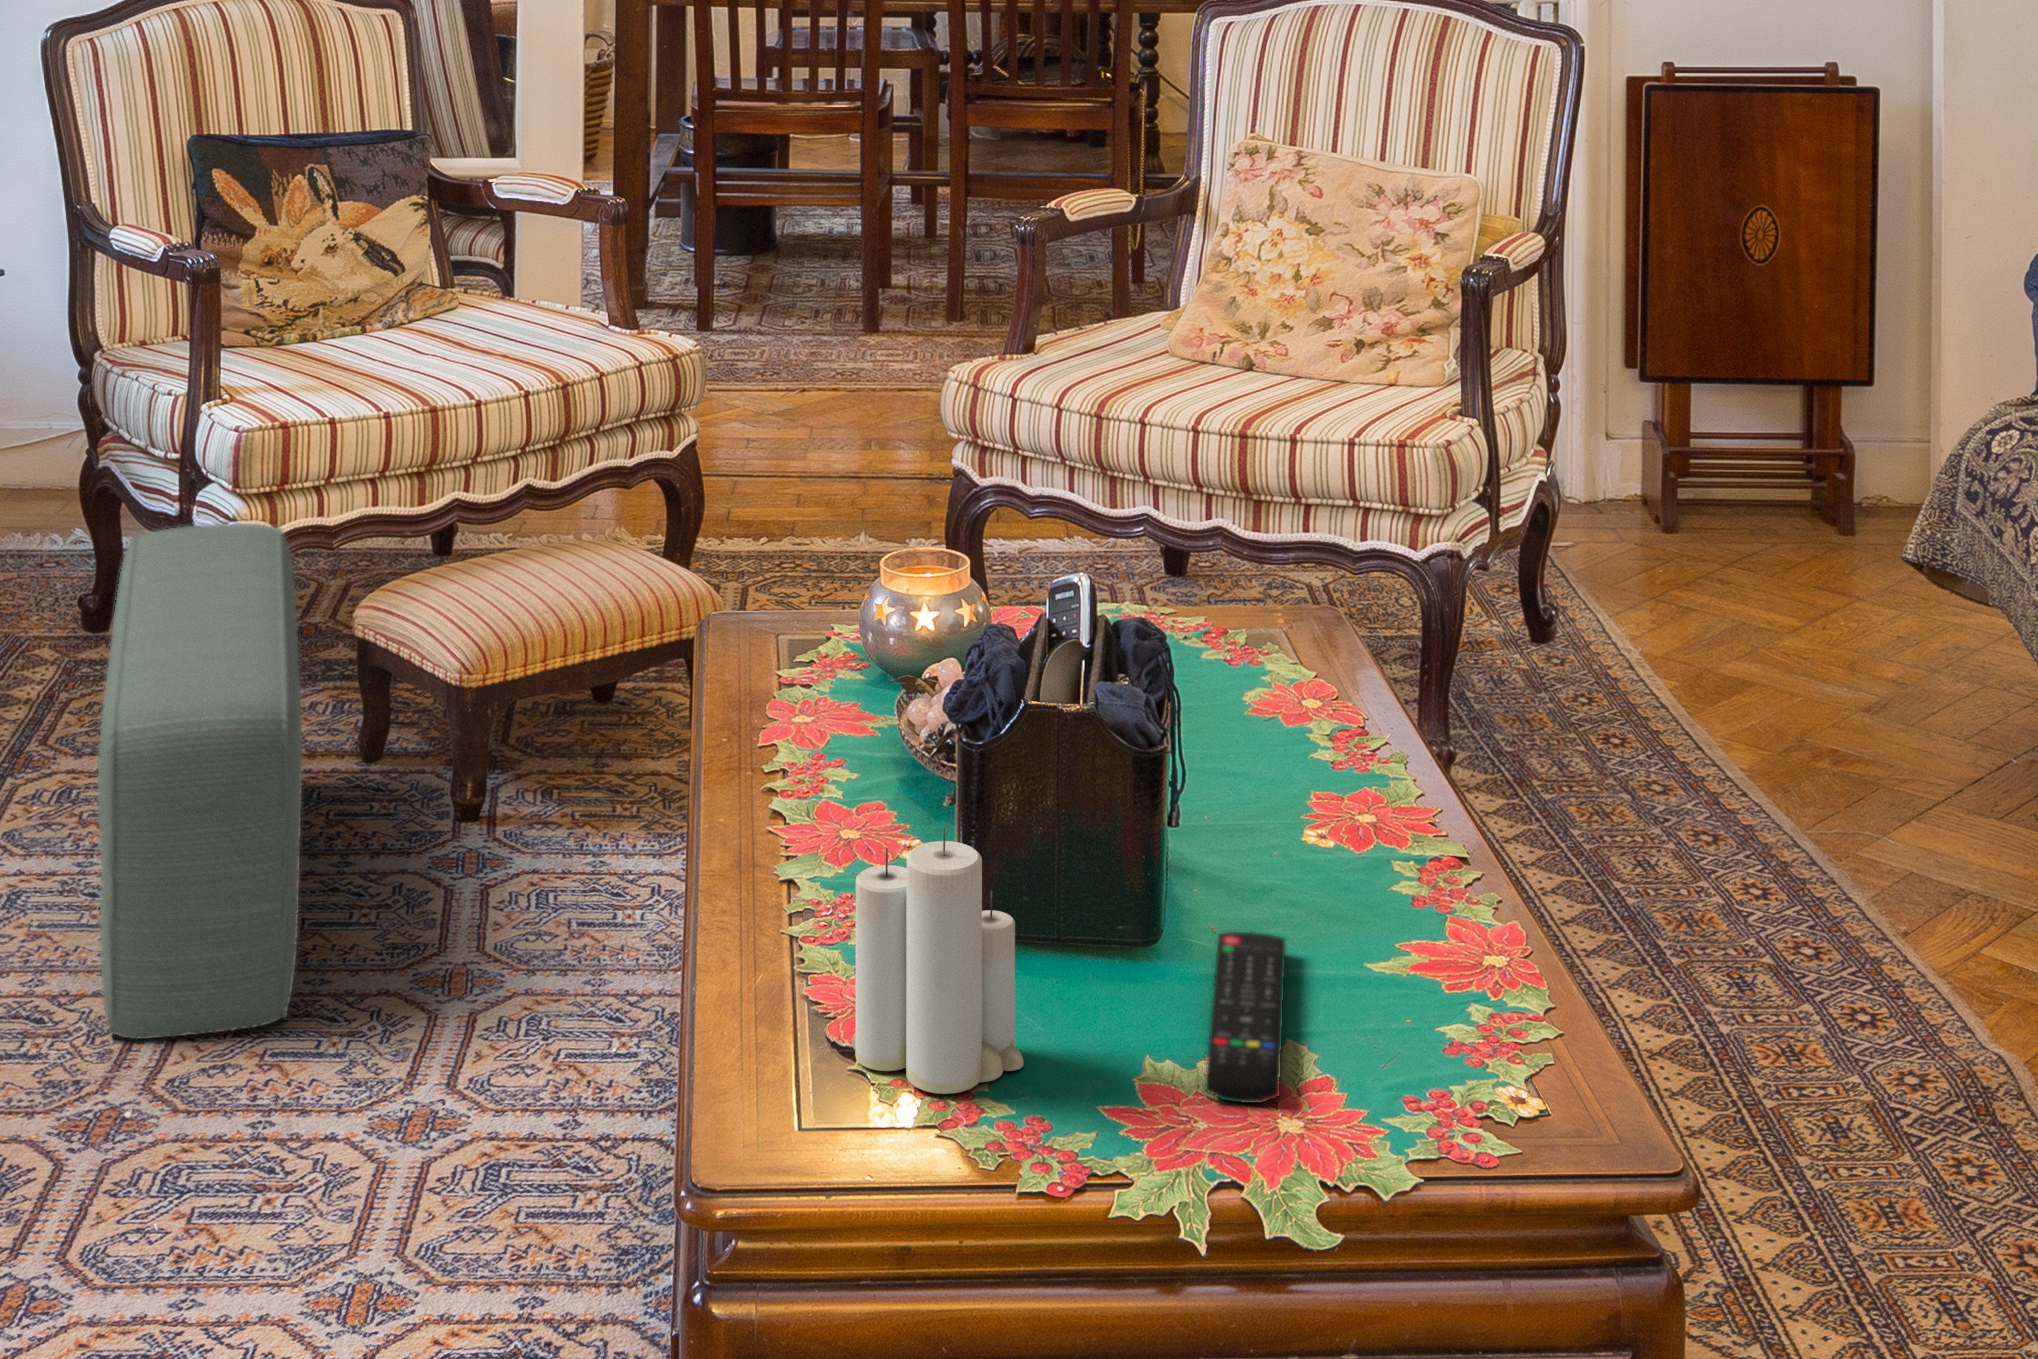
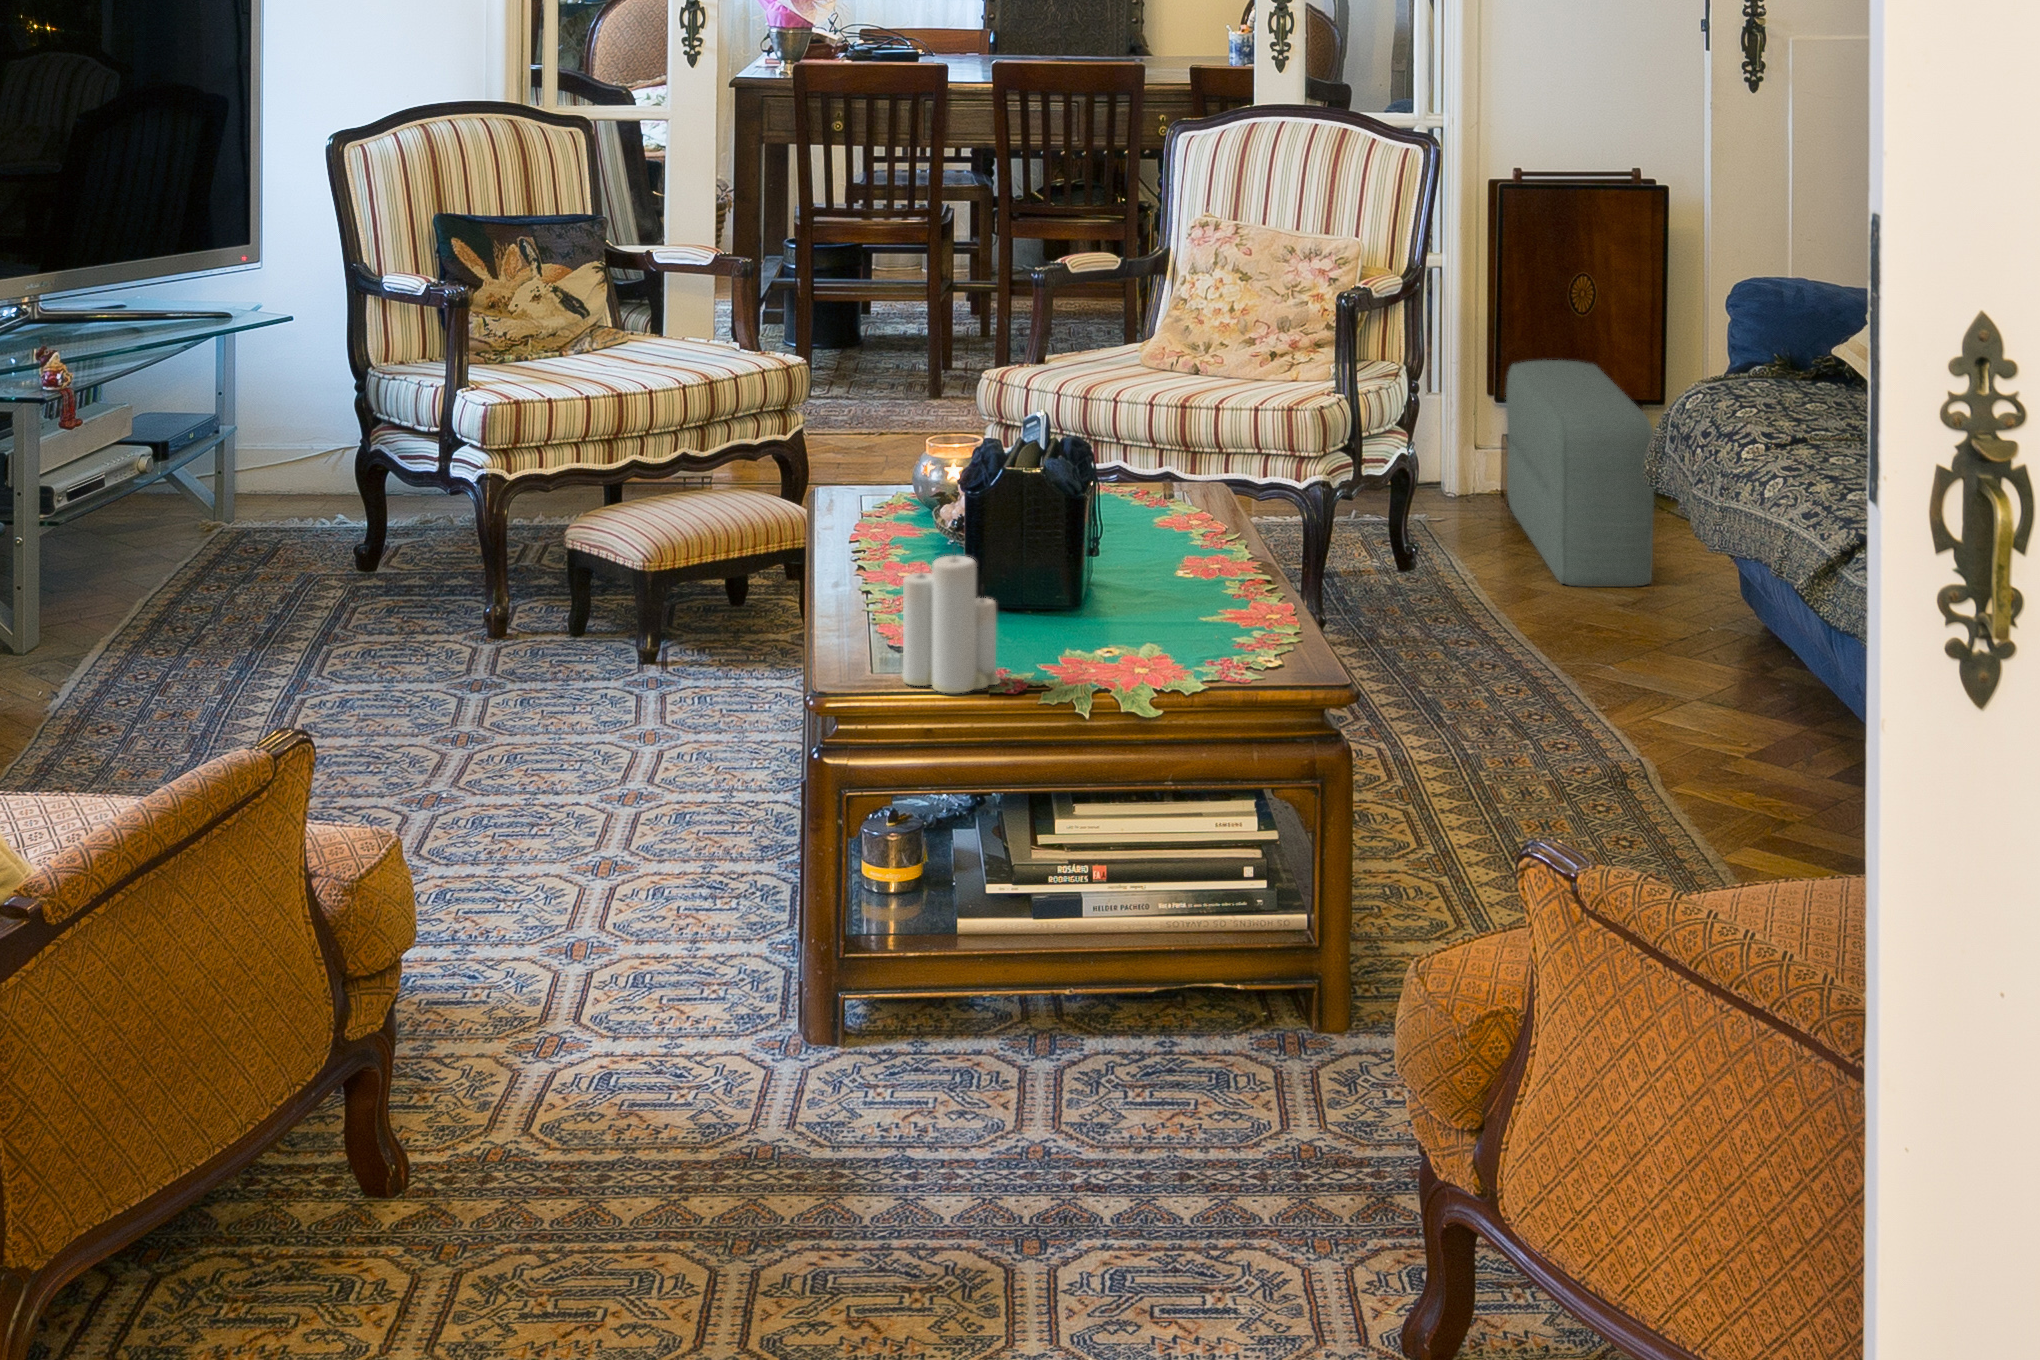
pouf: present [98,524,302,1039] -> present [1506,360,1654,587]
remote control: present [1205,932,1286,1103] -> none [1103,628,1162,695]

